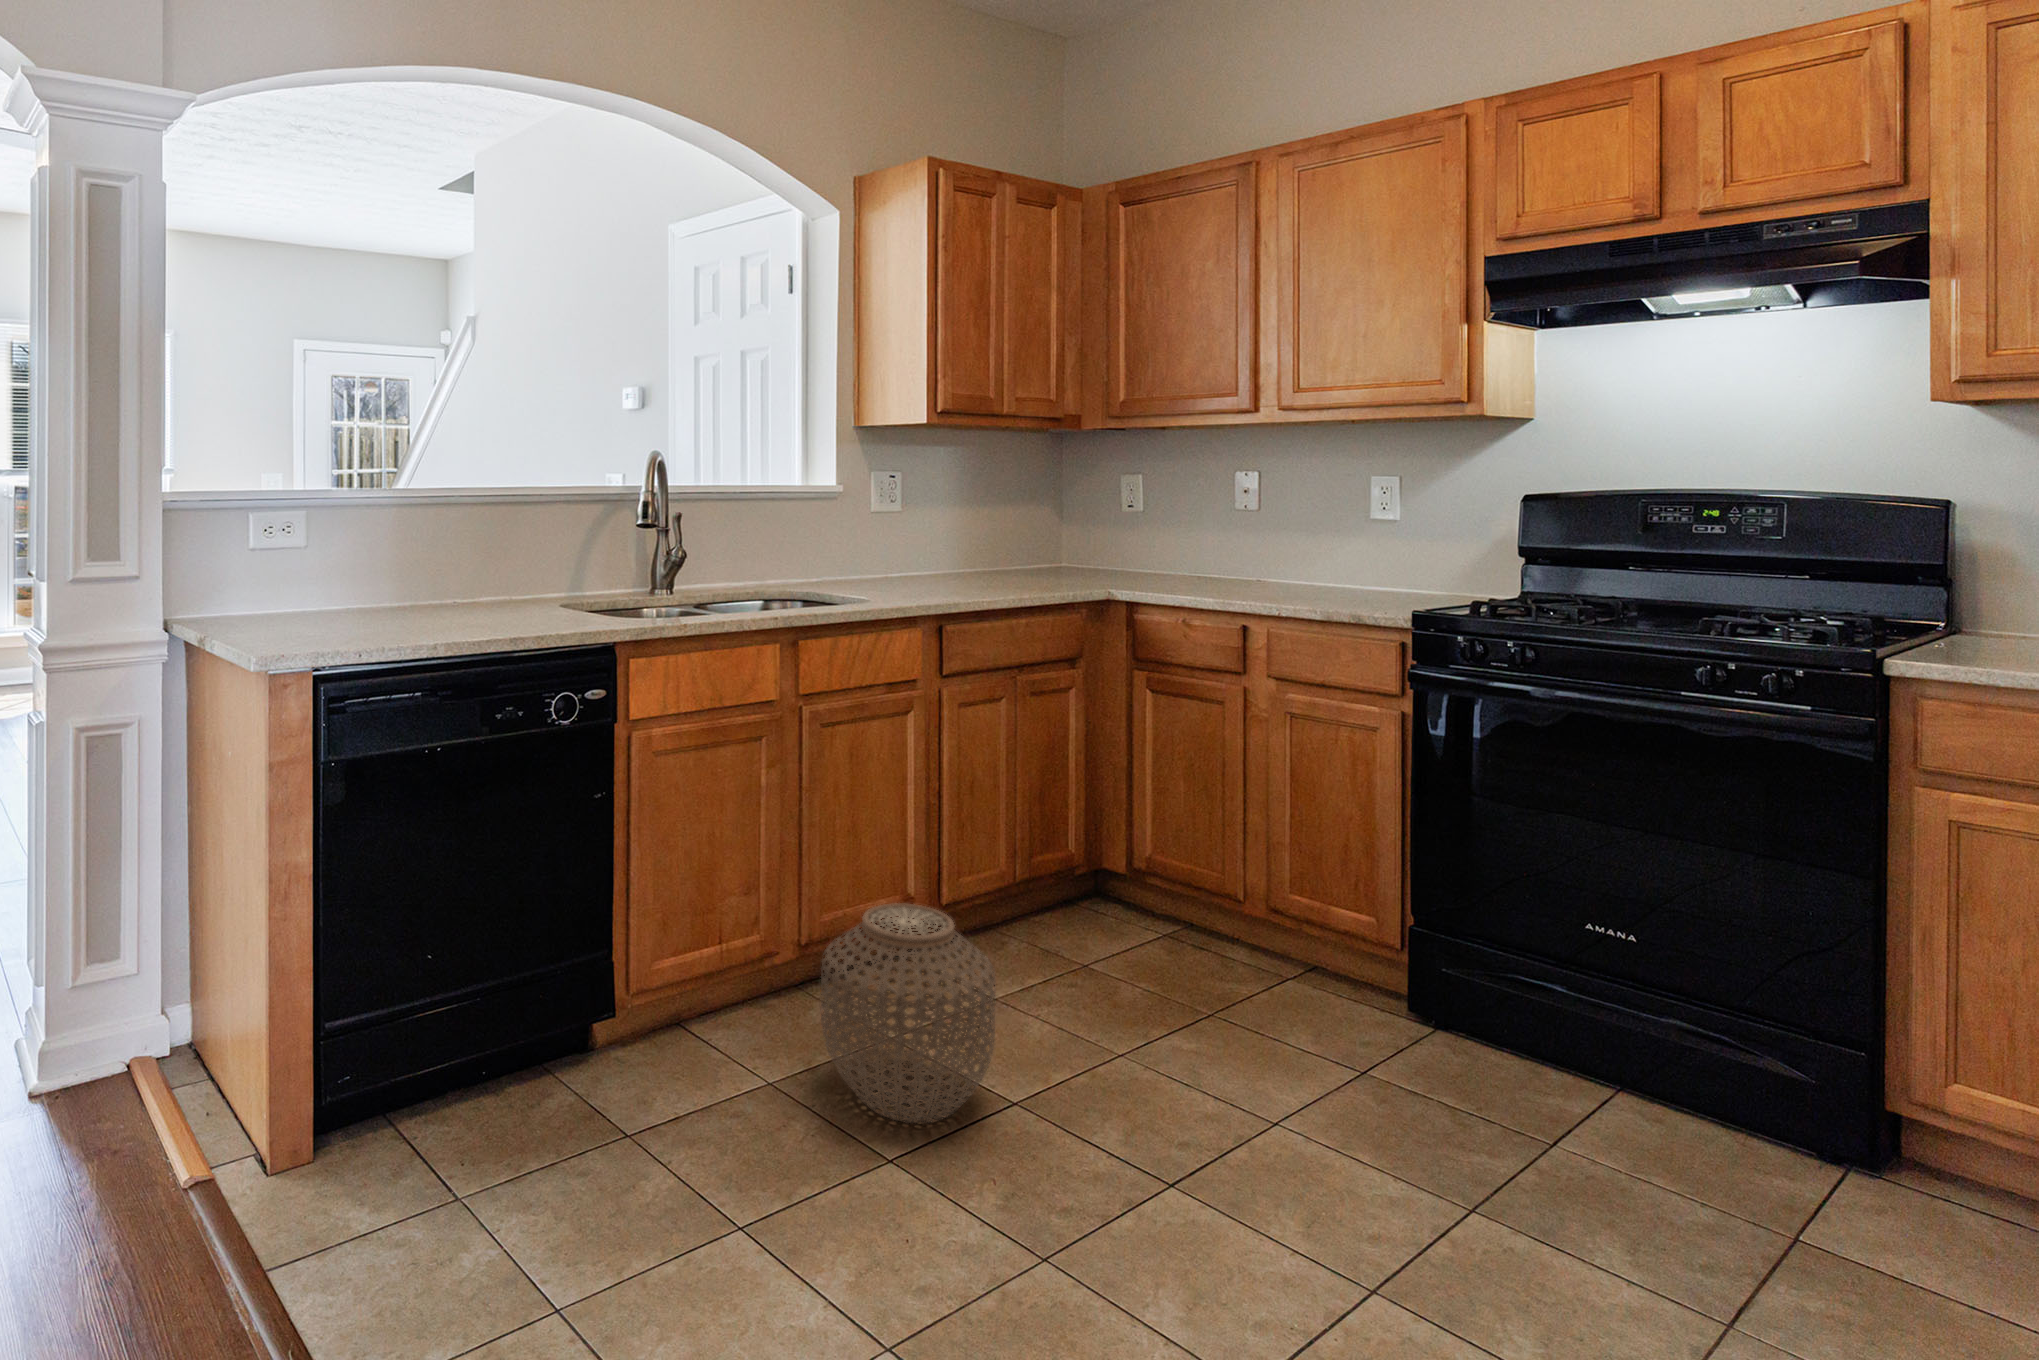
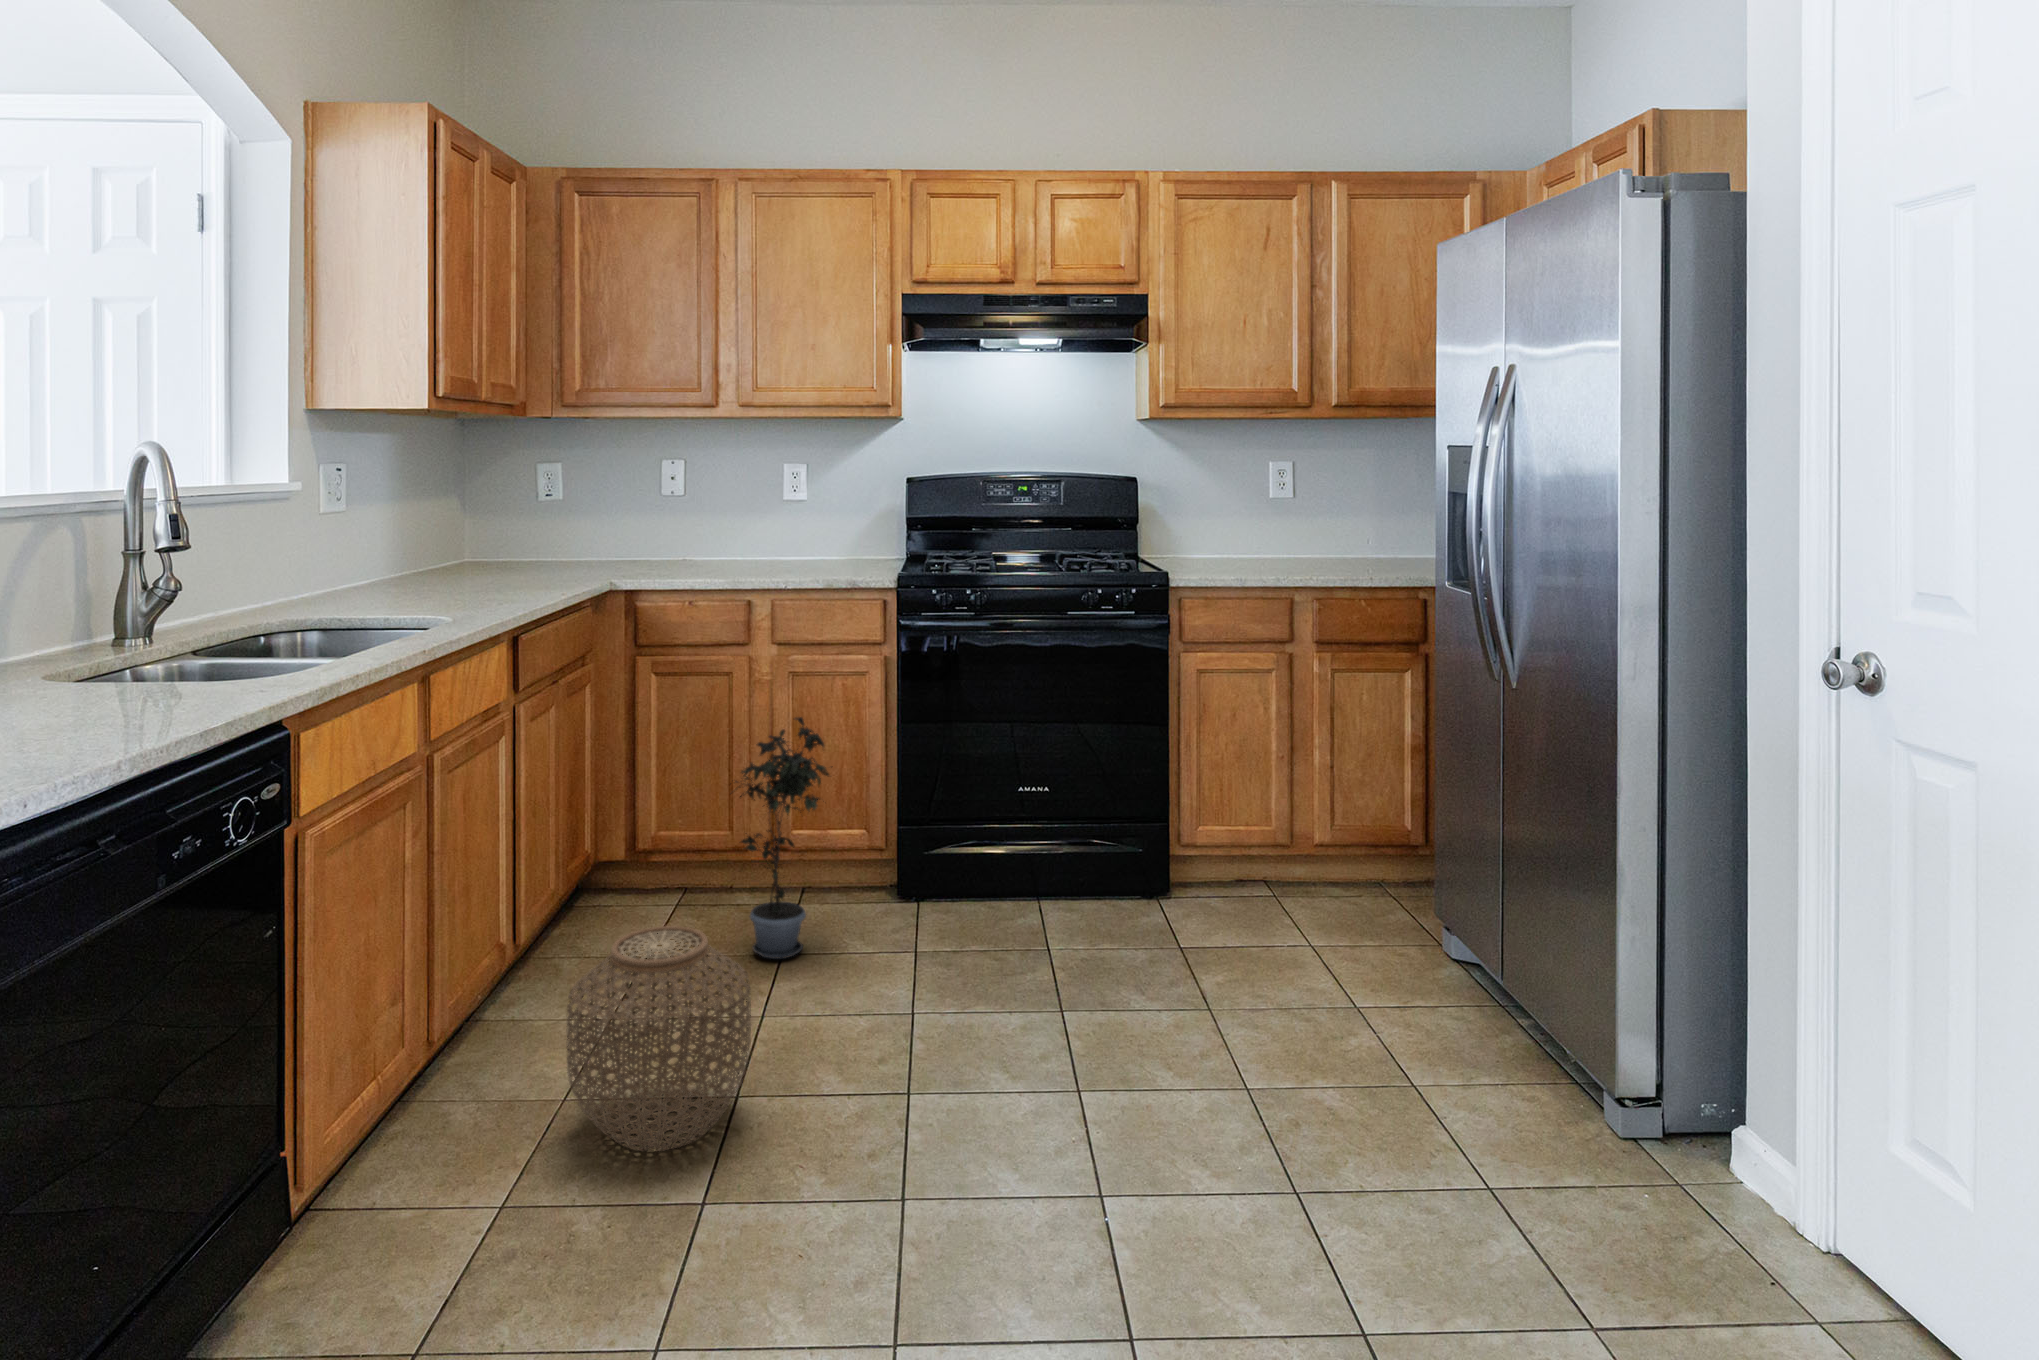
potted plant: none [1146,754,1268,1021] -> present [736,717,829,959]

